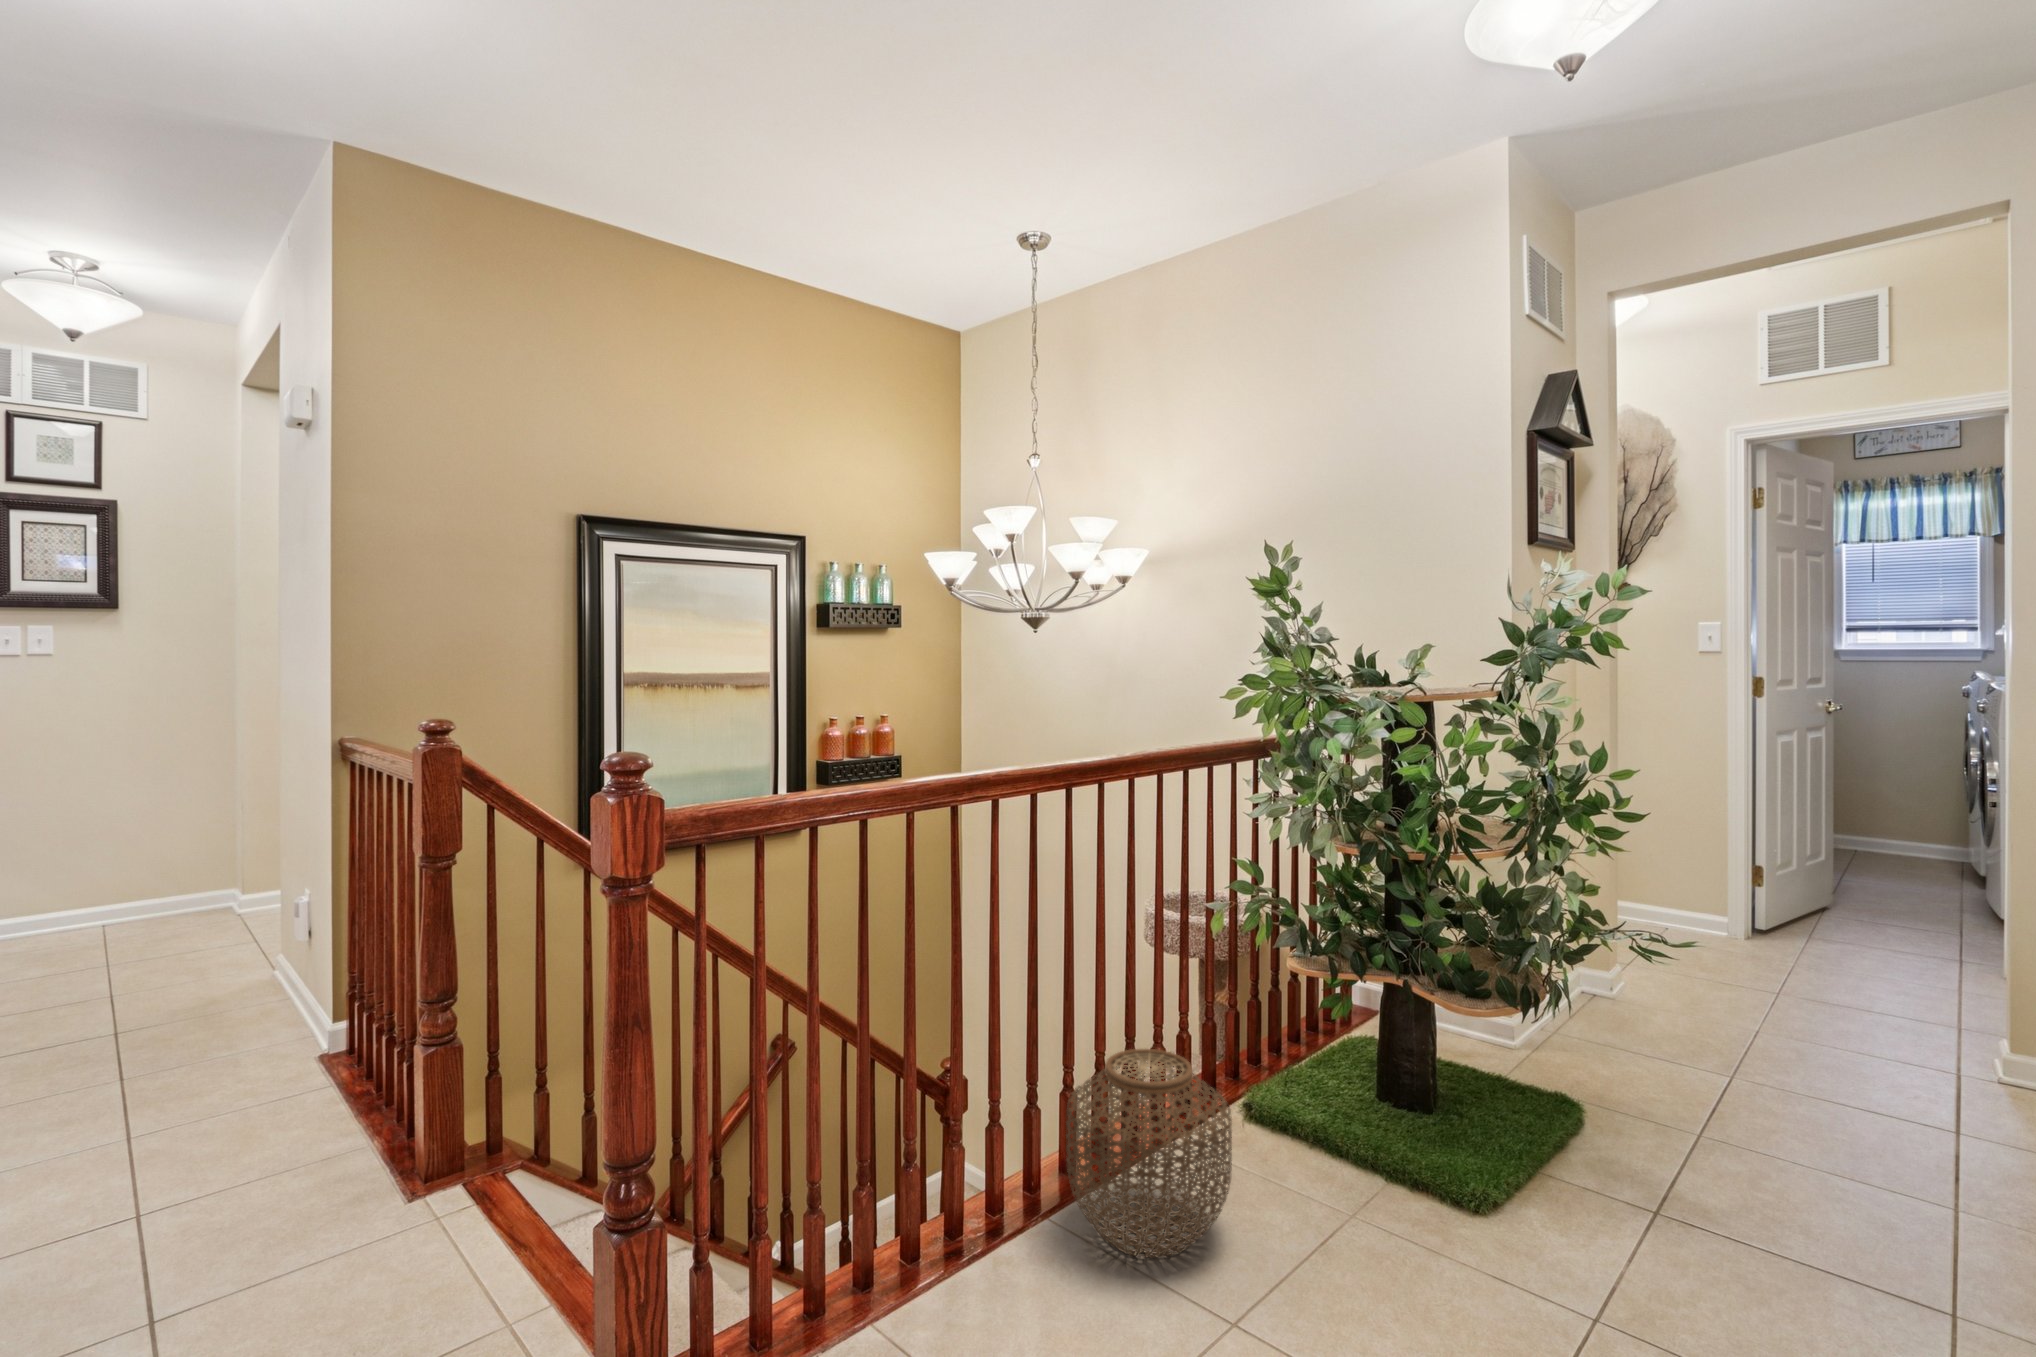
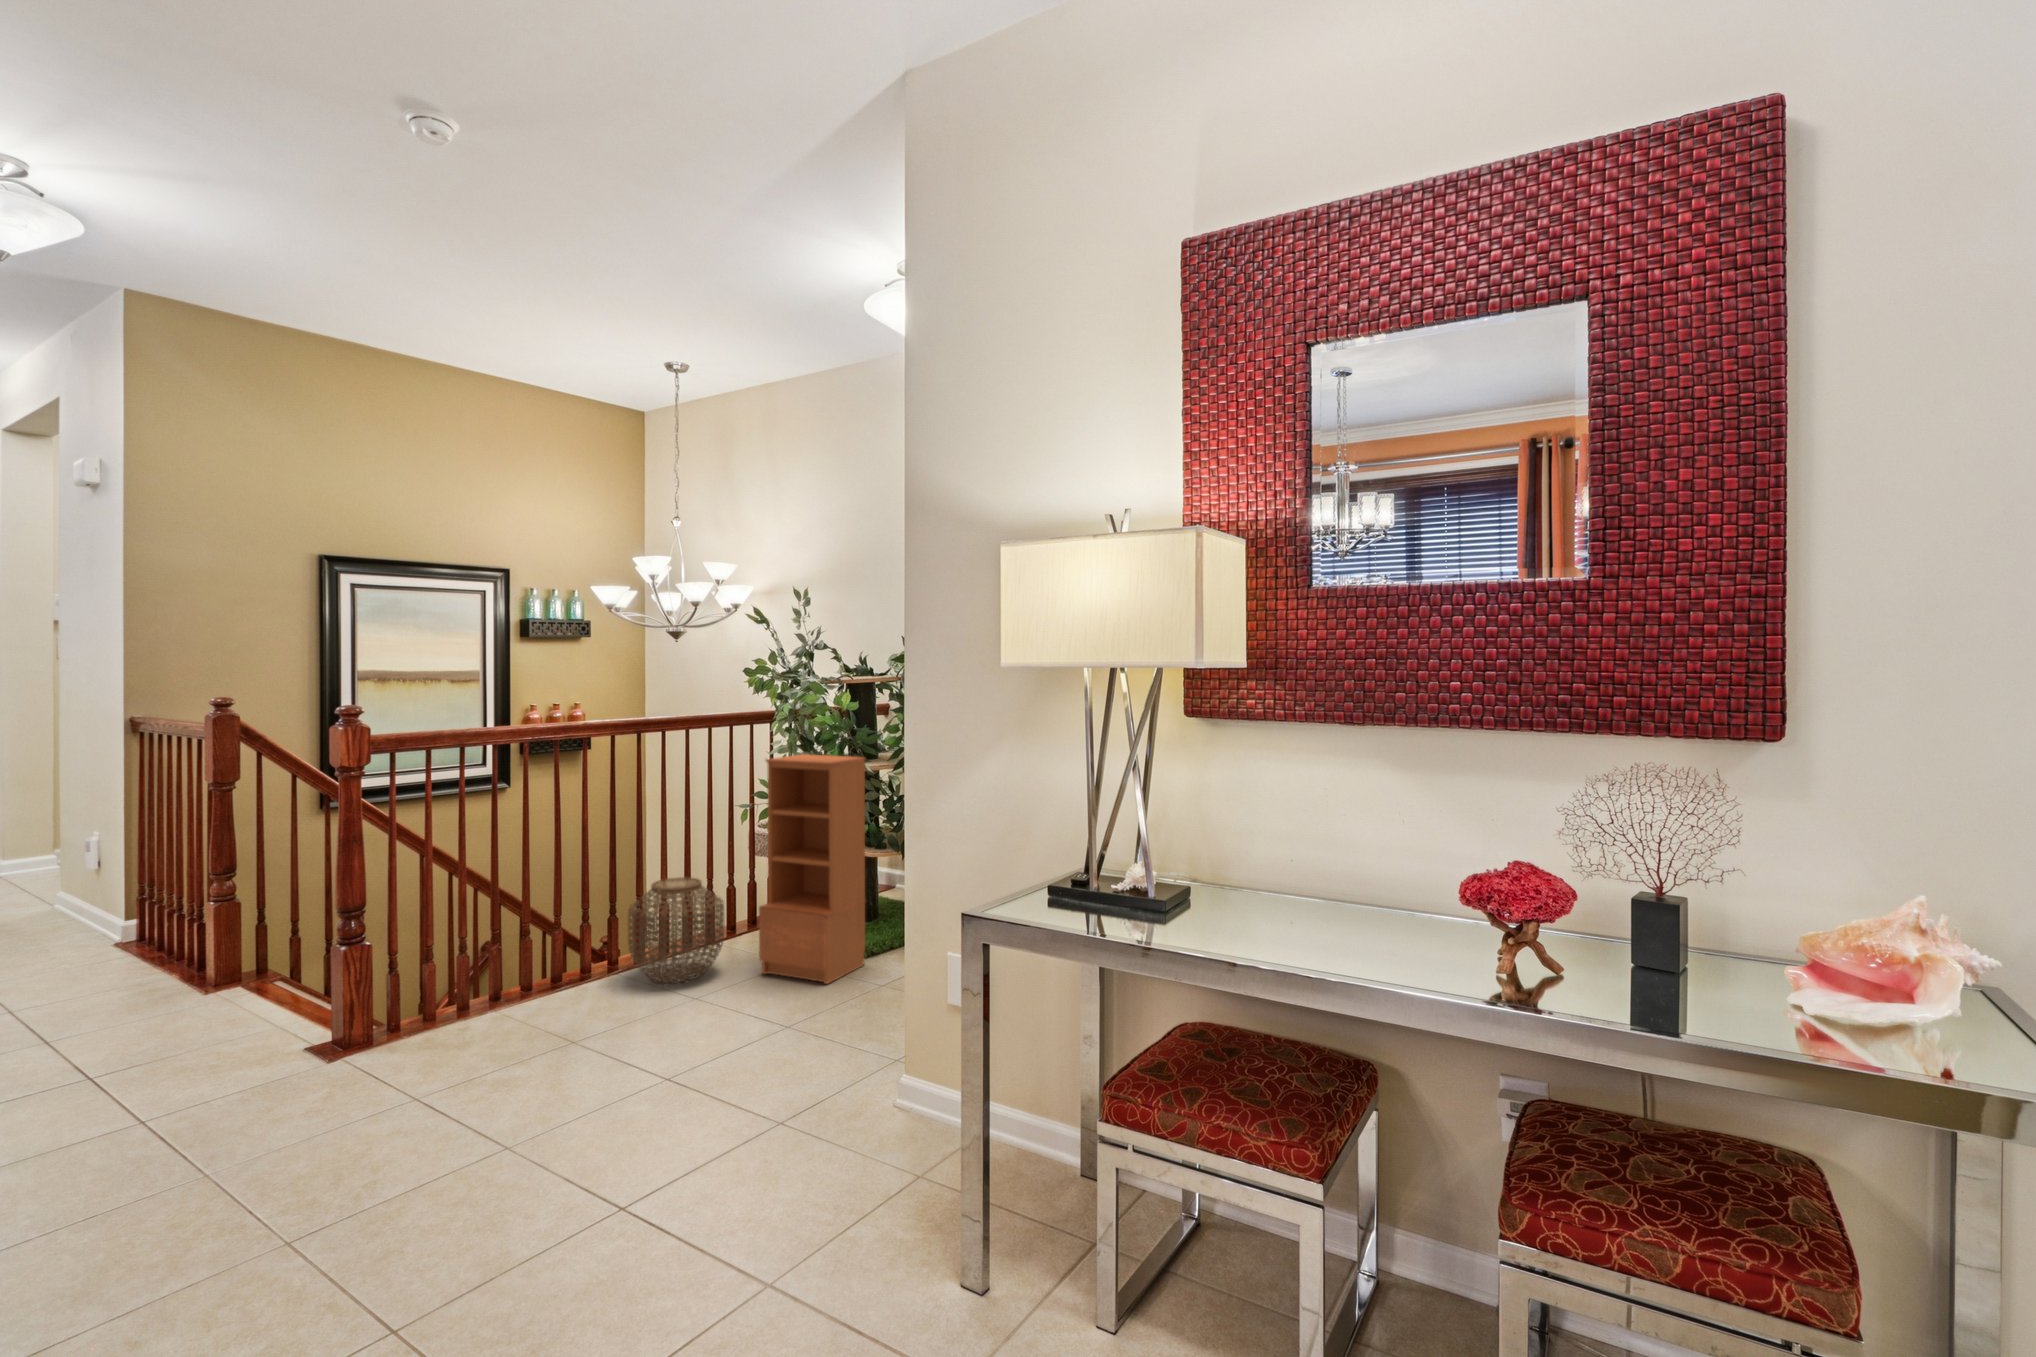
bookcase: none [1300,832,1489,1298] -> present [759,754,866,984]

